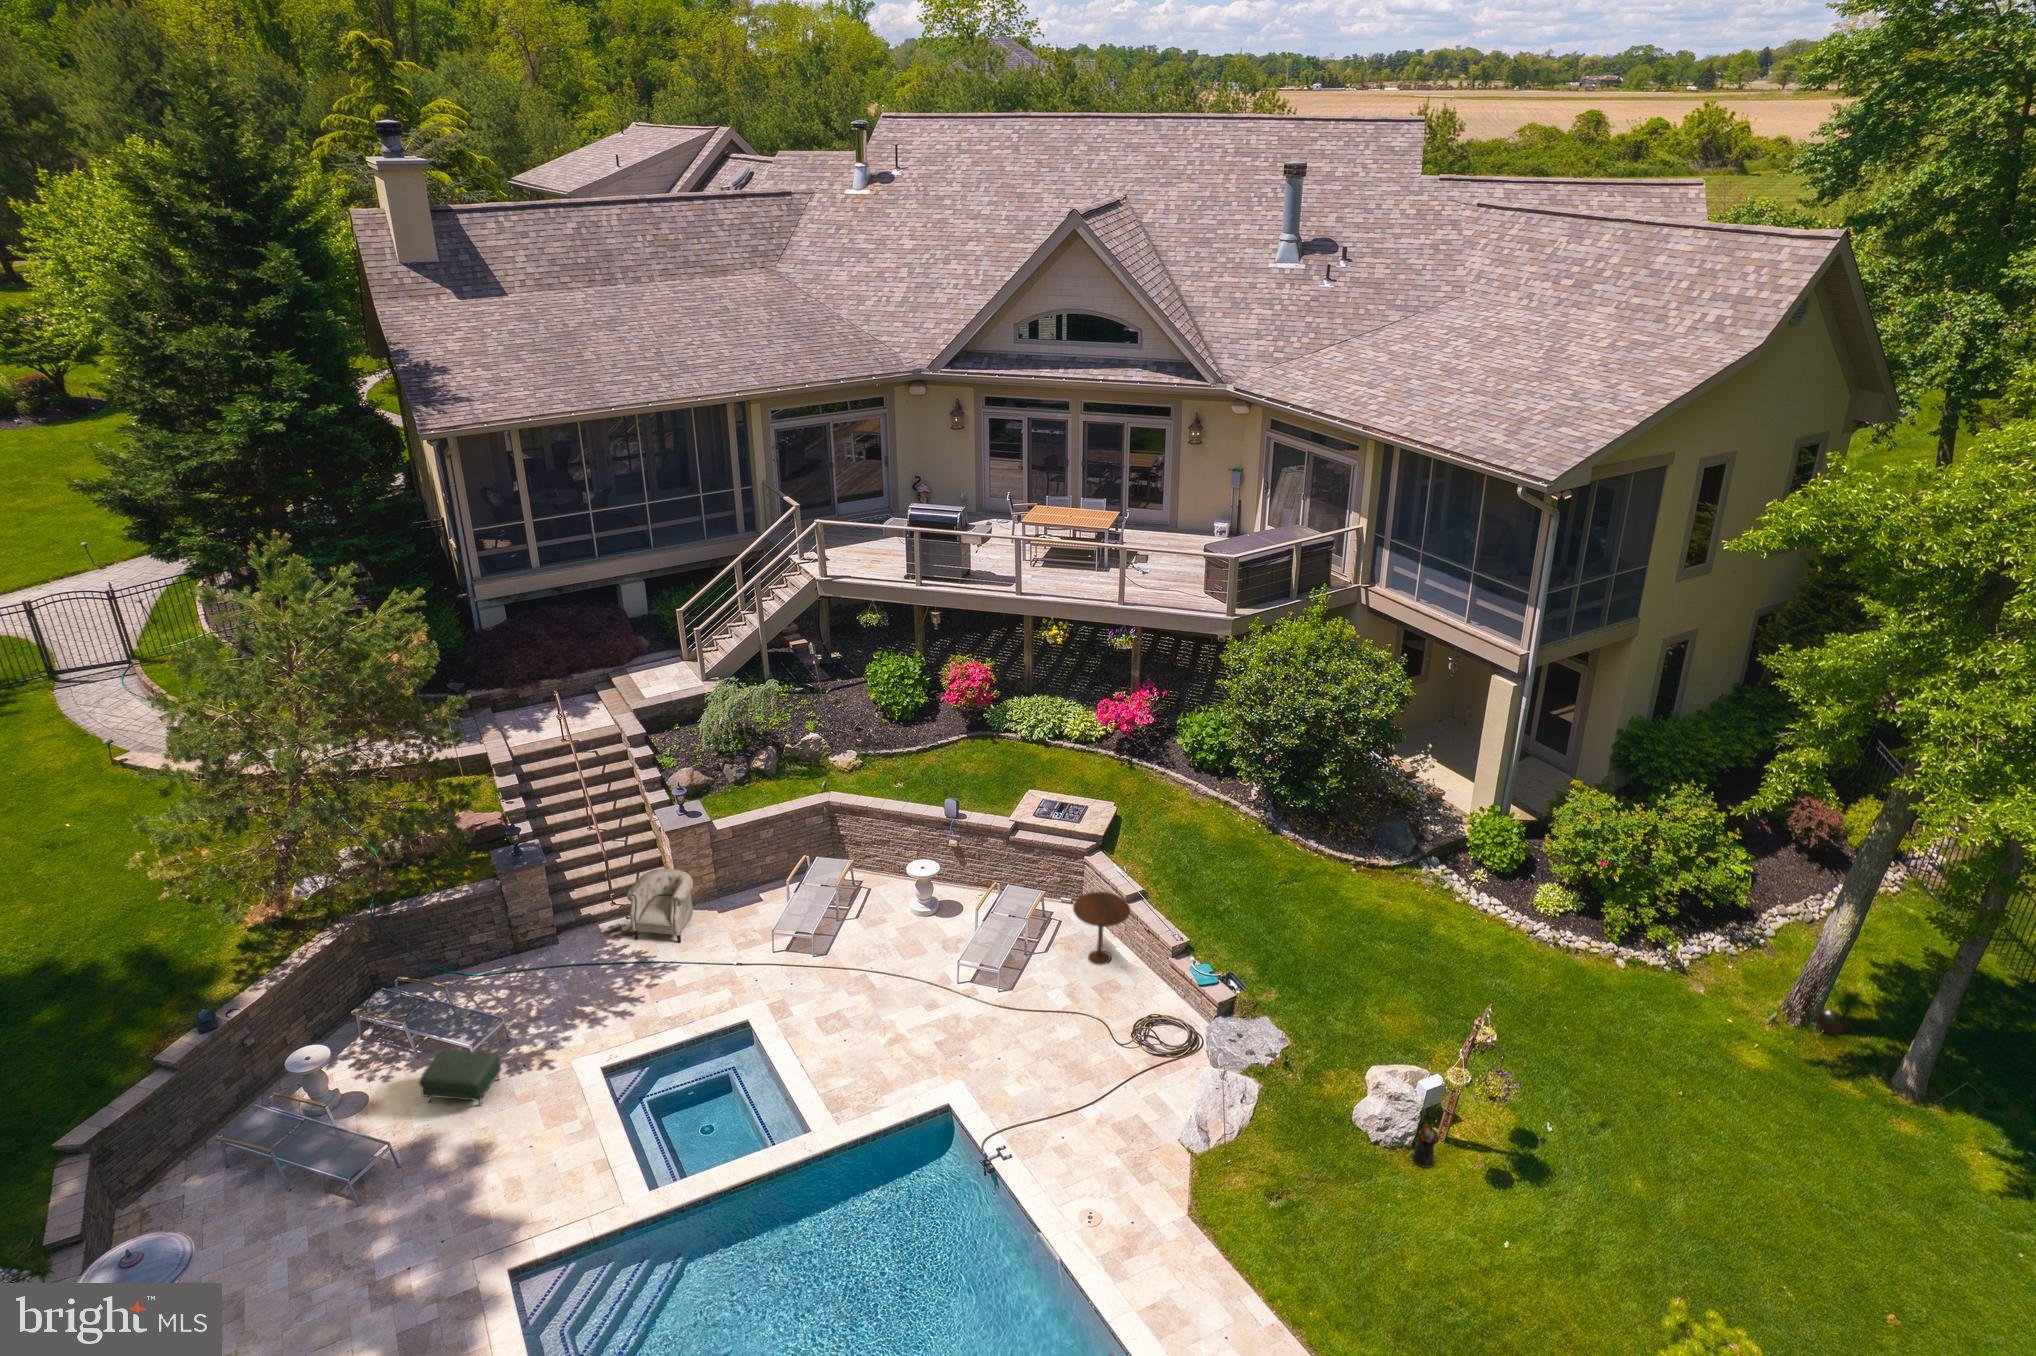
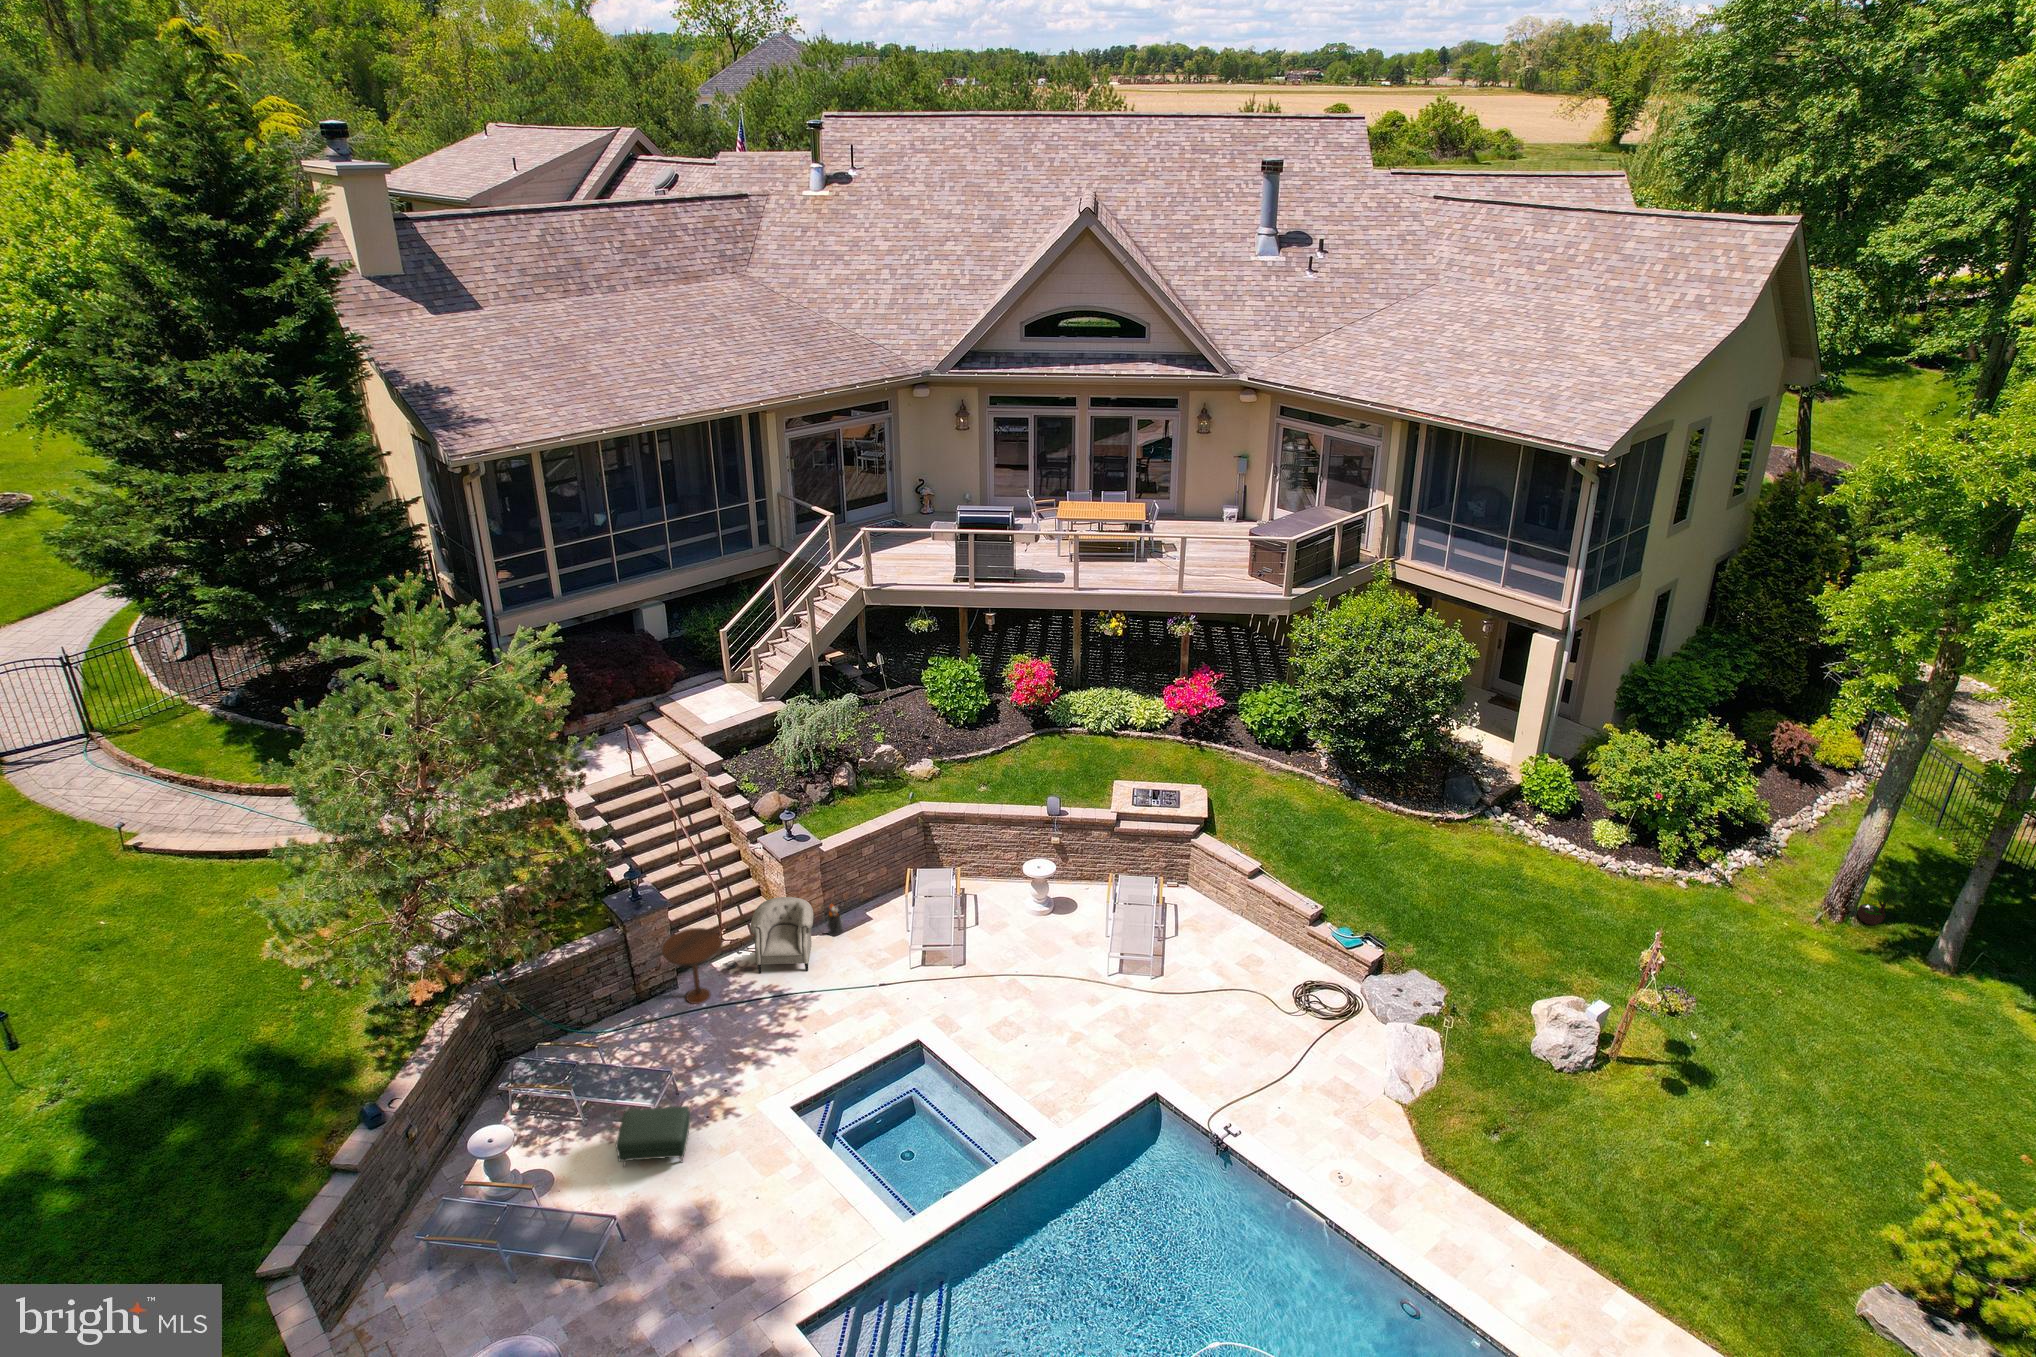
pedestal table: present [1073,892,1130,965] -> present [662,928,723,1004]
watering can: present [1411,1124,1436,1168] -> present [827,904,843,936]

